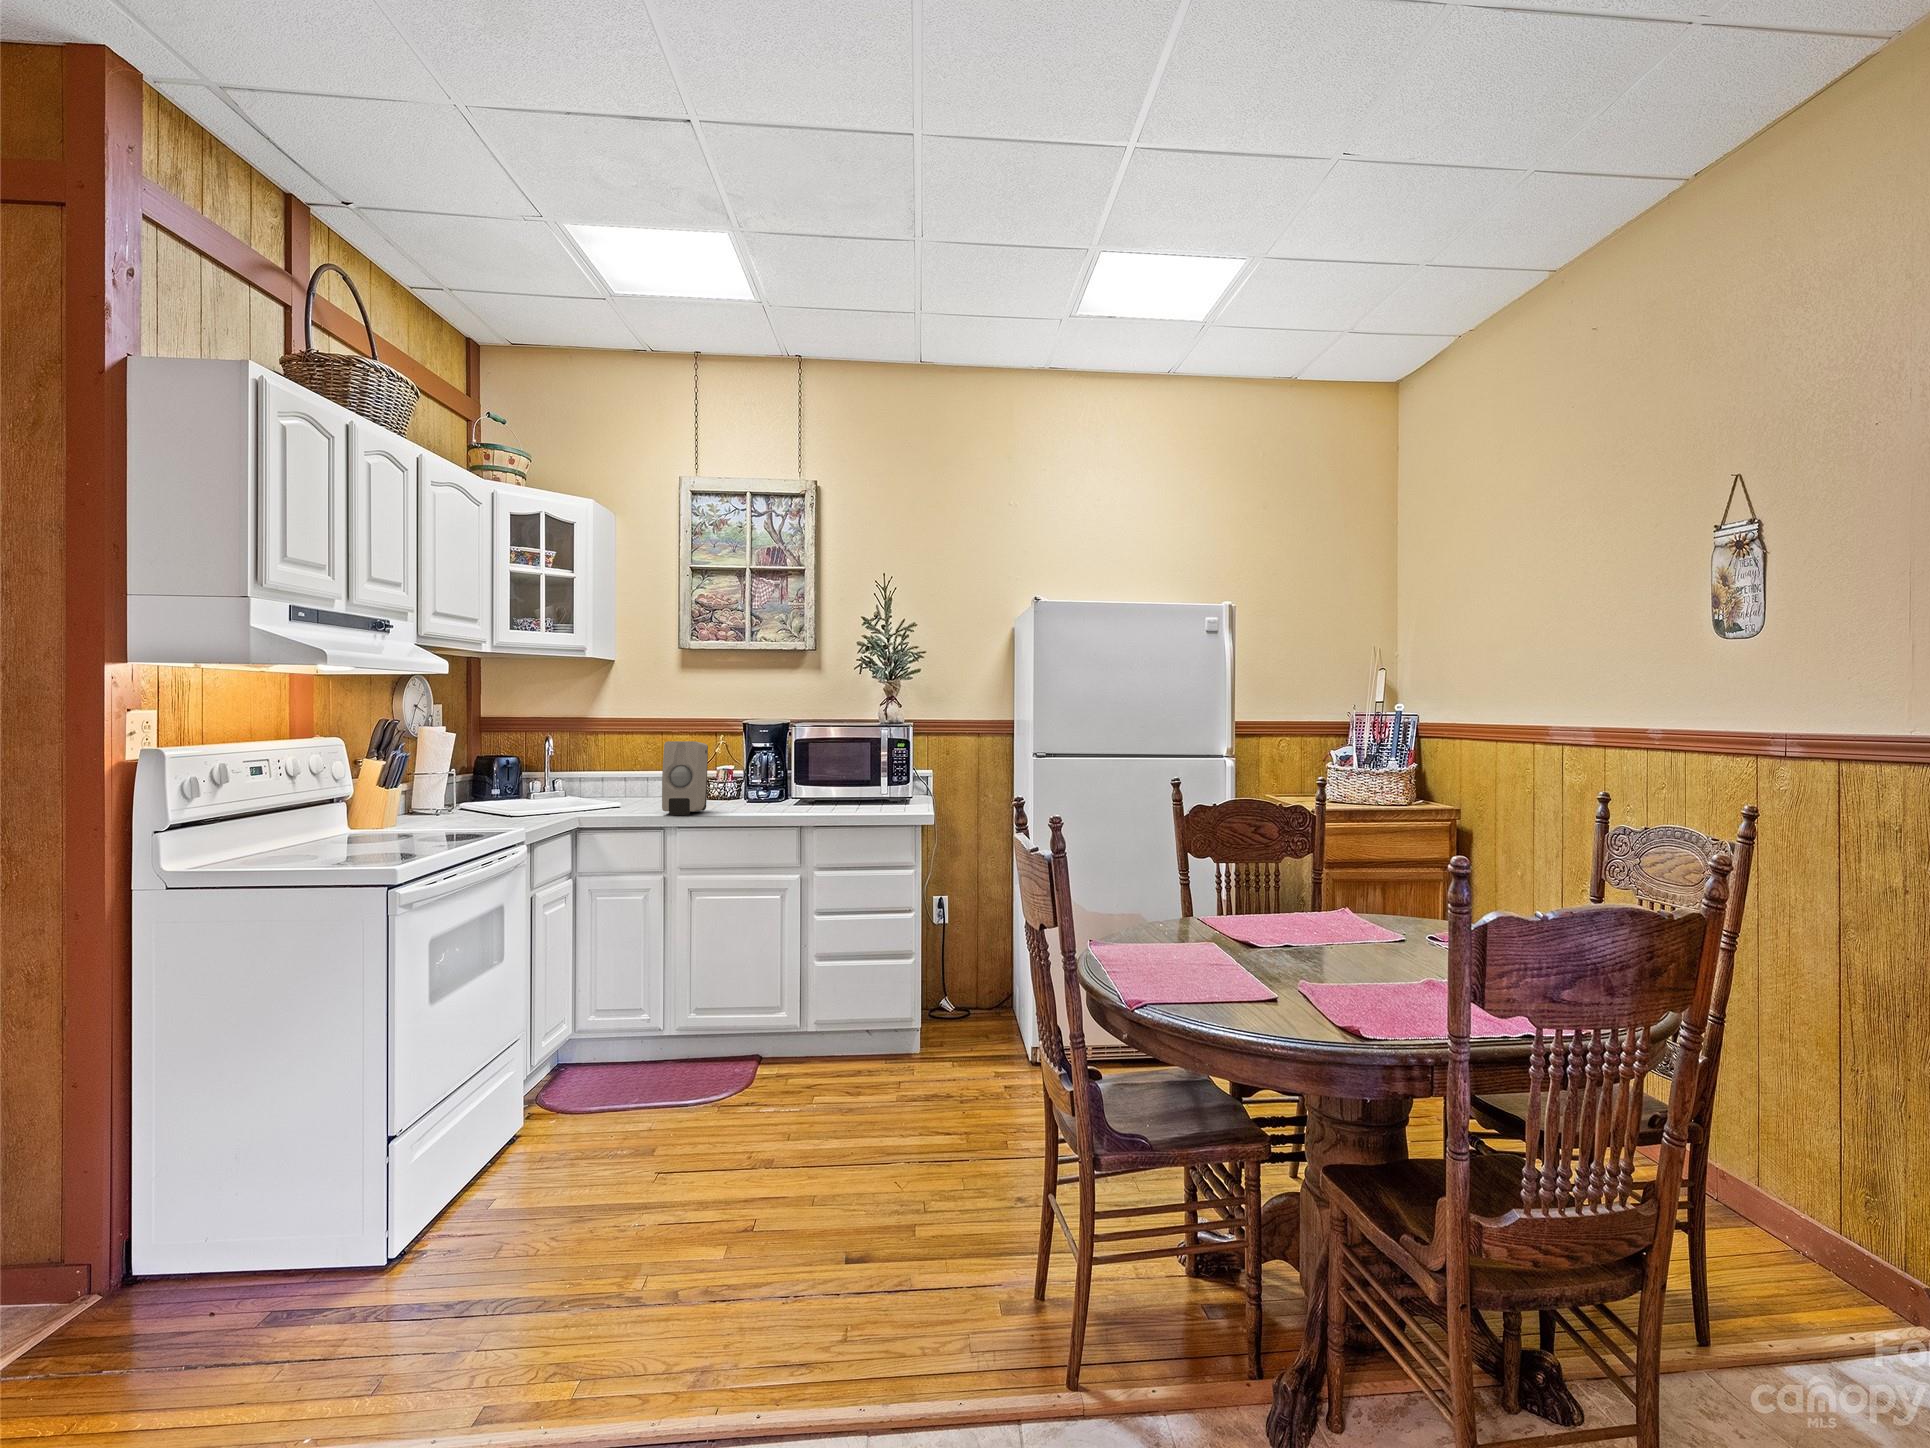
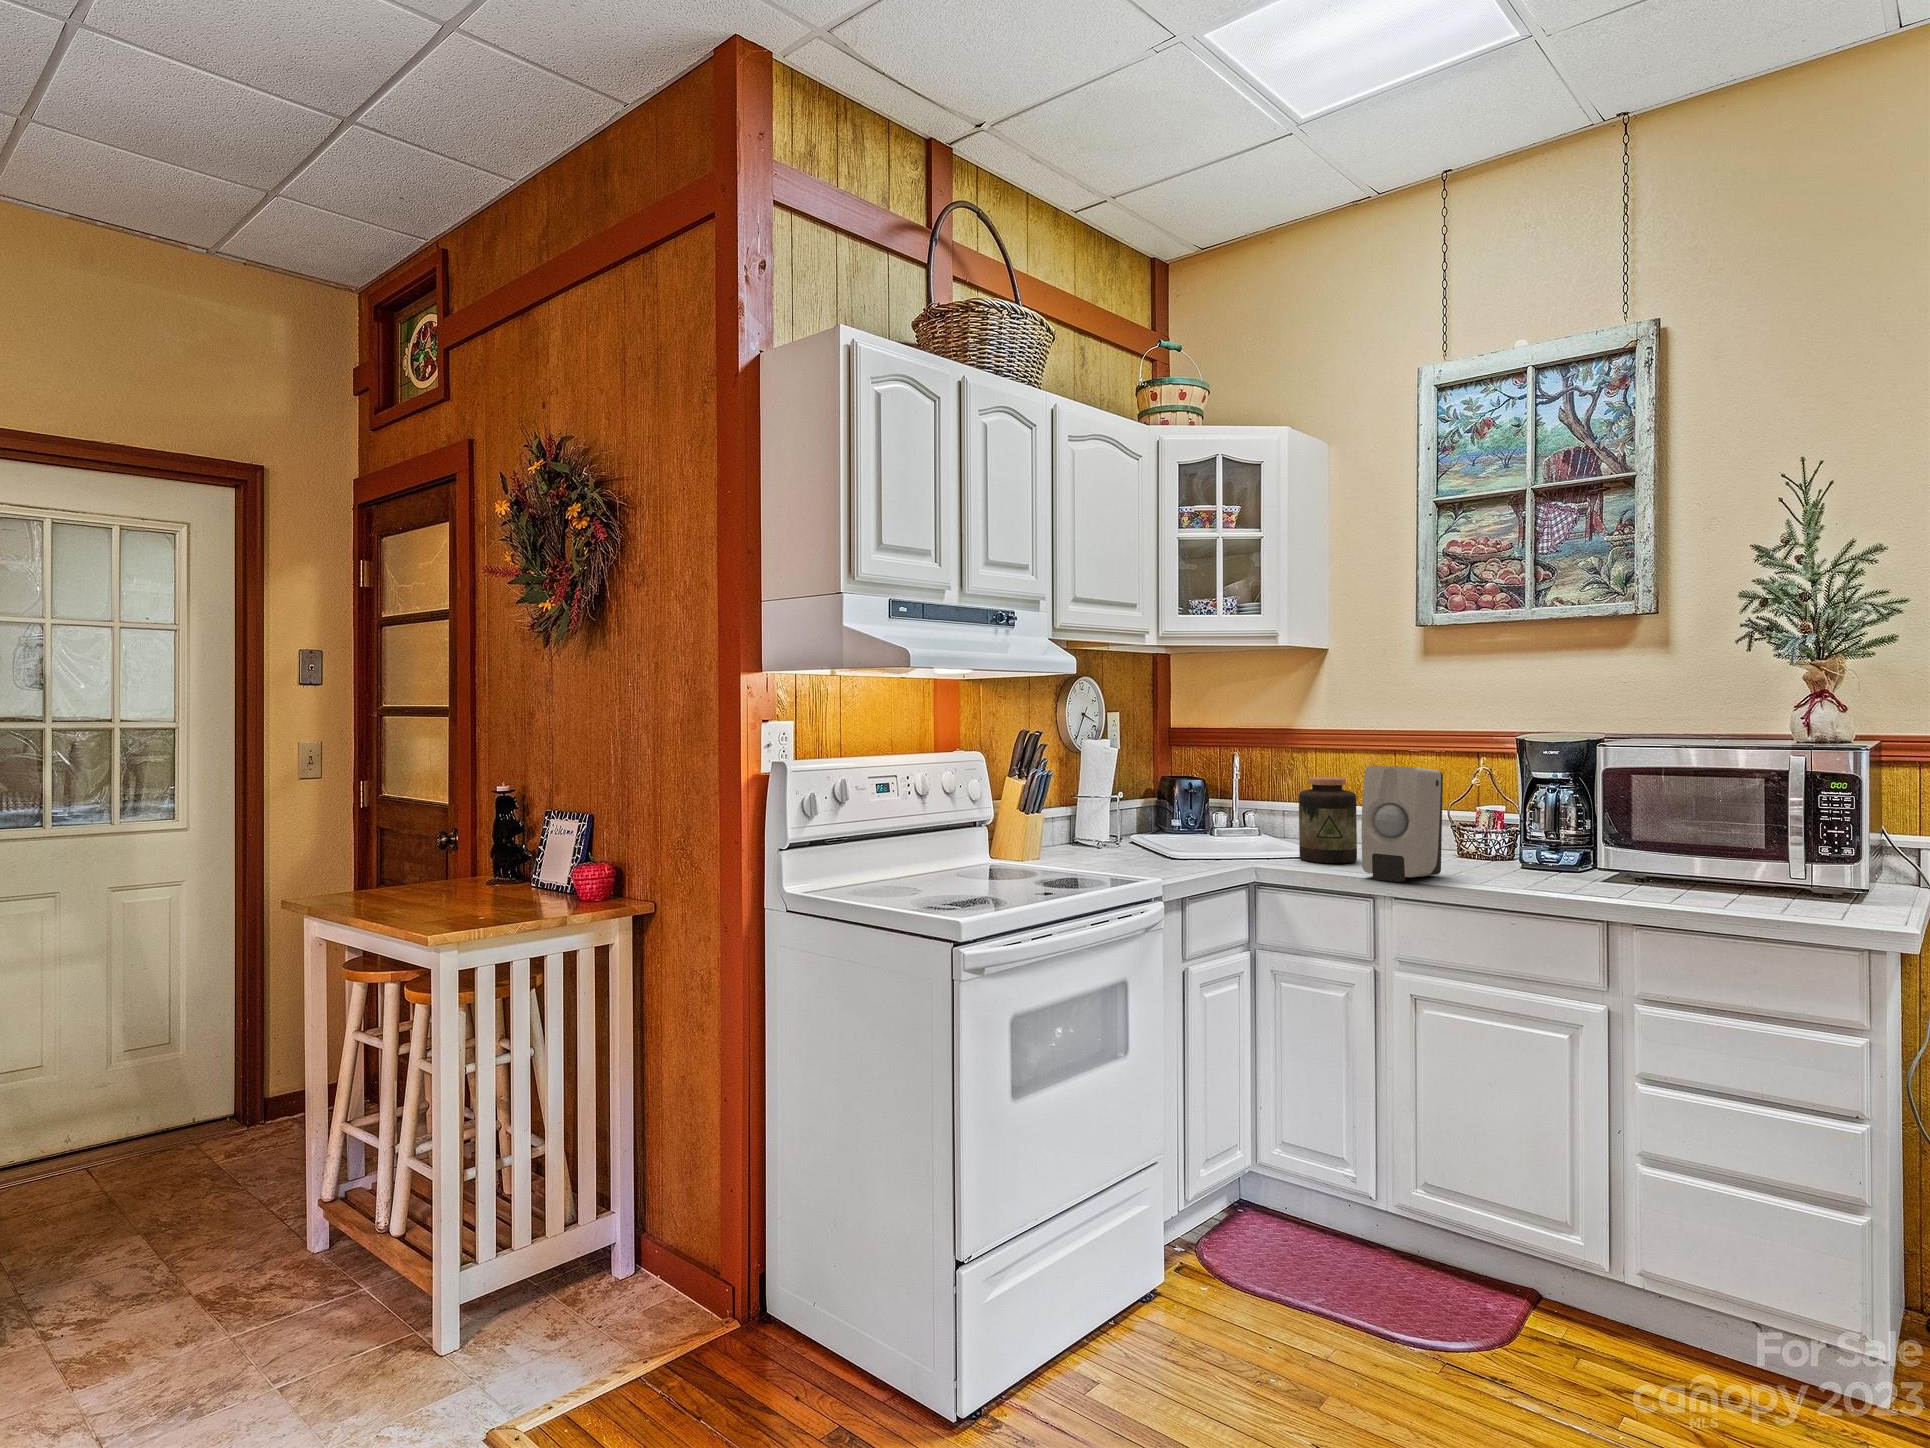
jar: none [609,752,649,810] -> present [1299,777,1357,863]

